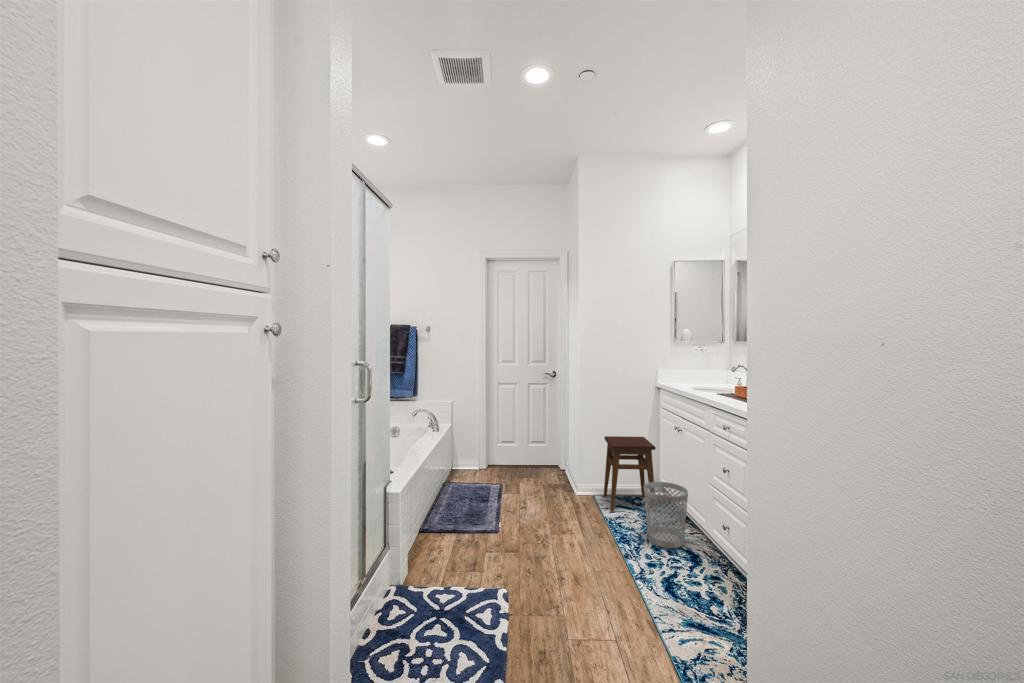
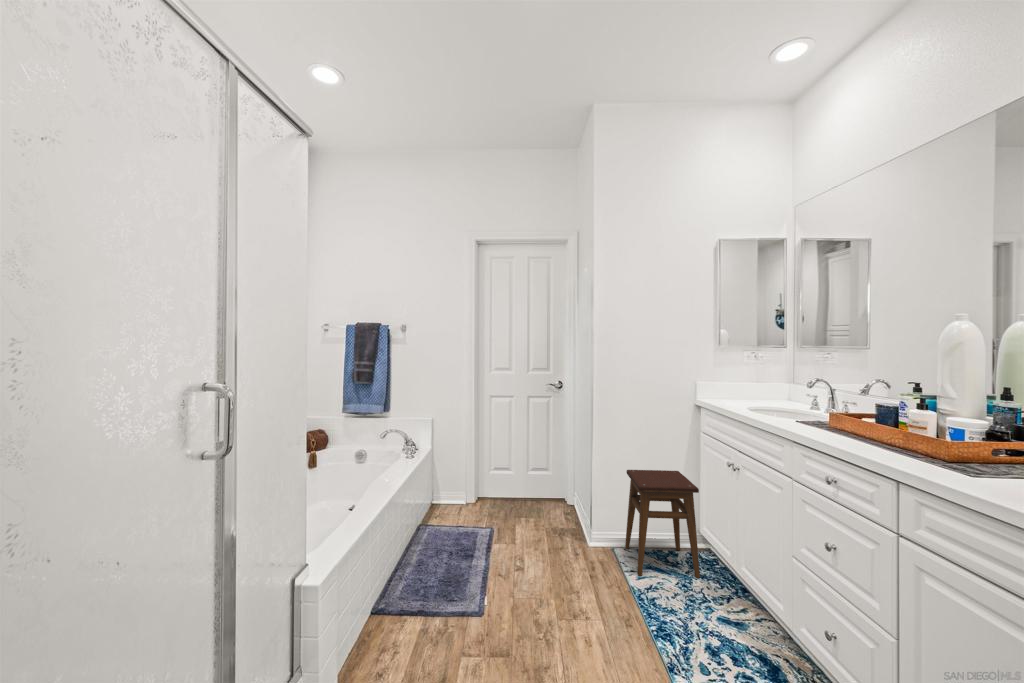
wastebasket: present [644,482,688,548] -> none [691,544,759,651]

